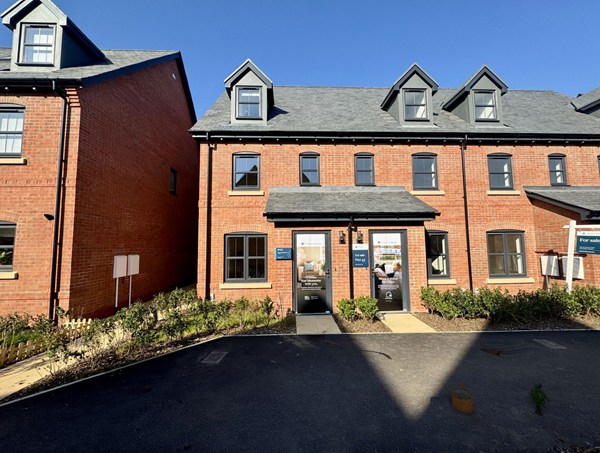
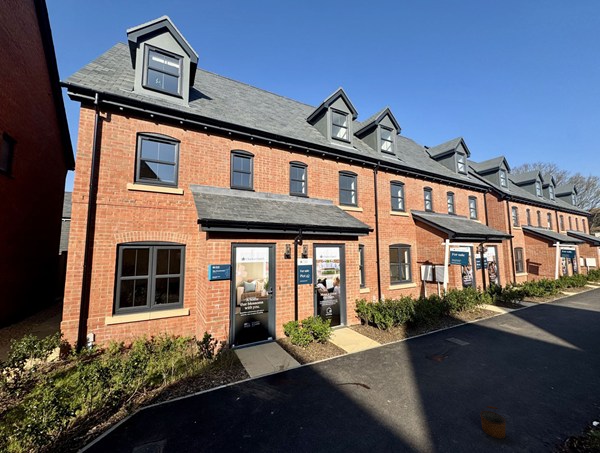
decorative plant: present [529,384,550,415] -> none [526,388,548,418]

